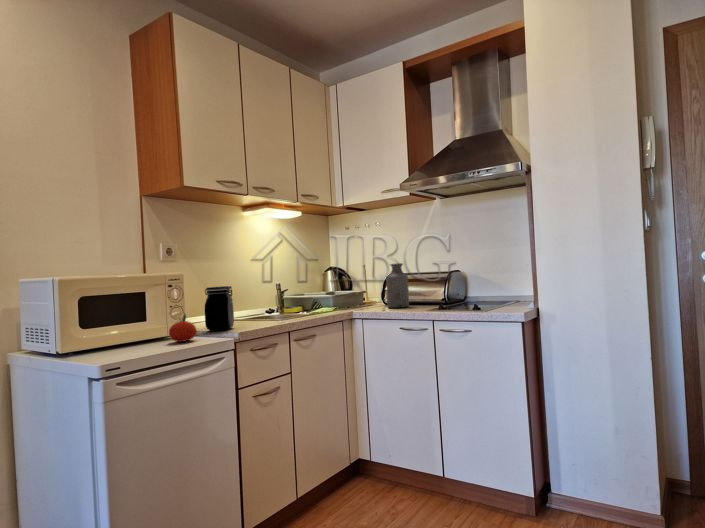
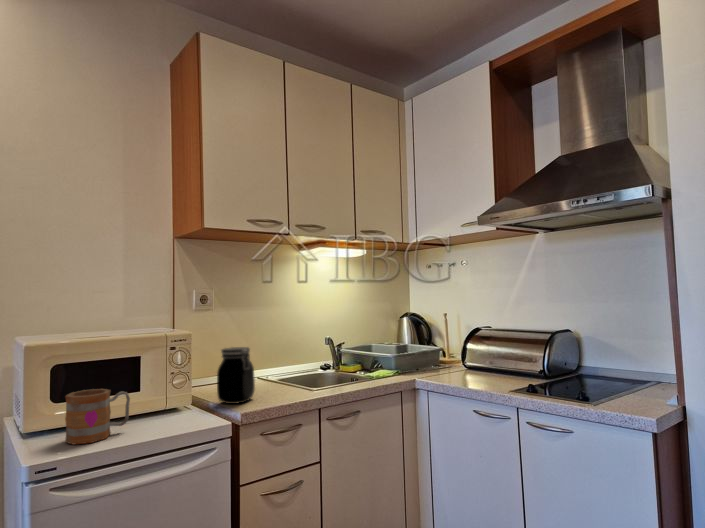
bottle: present [386,263,409,308] -> none [464,318,494,379]
apple: present [169,314,196,342] -> none [156,387,190,423]
mug: none [101,315,151,356] -> present [65,389,130,445]

